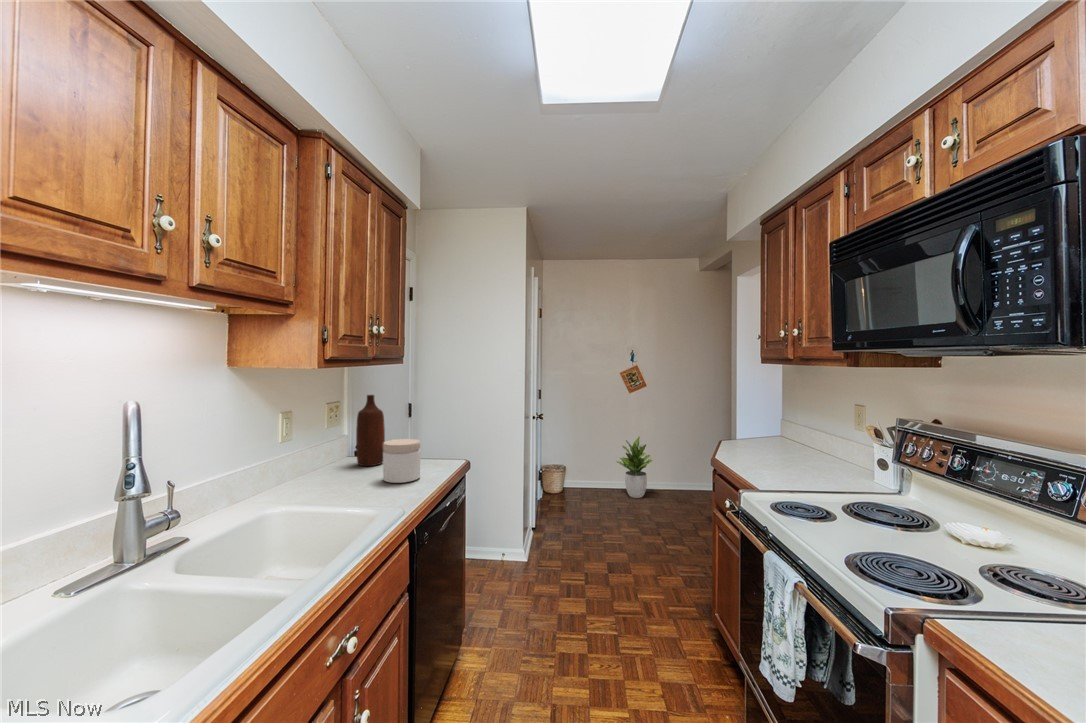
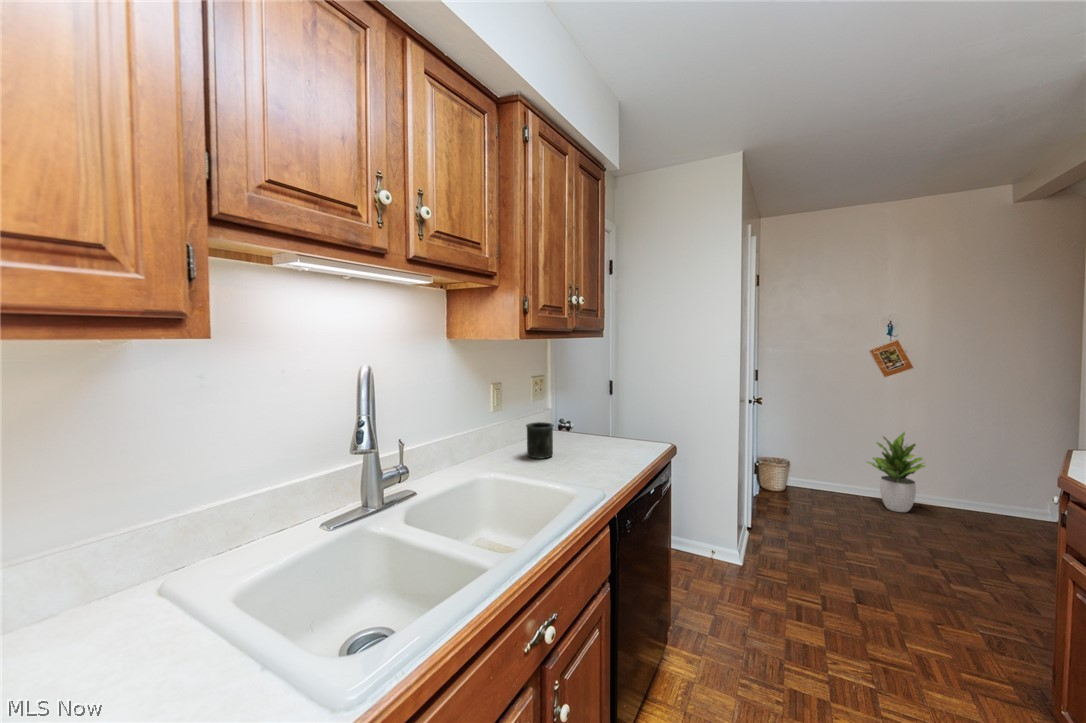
bottle: present [356,395,385,466] -> none [557,369,584,441]
jar: present [383,439,420,483] -> none [583,416,621,462]
mug: none [322,449,353,486] -> present [526,422,553,458]

